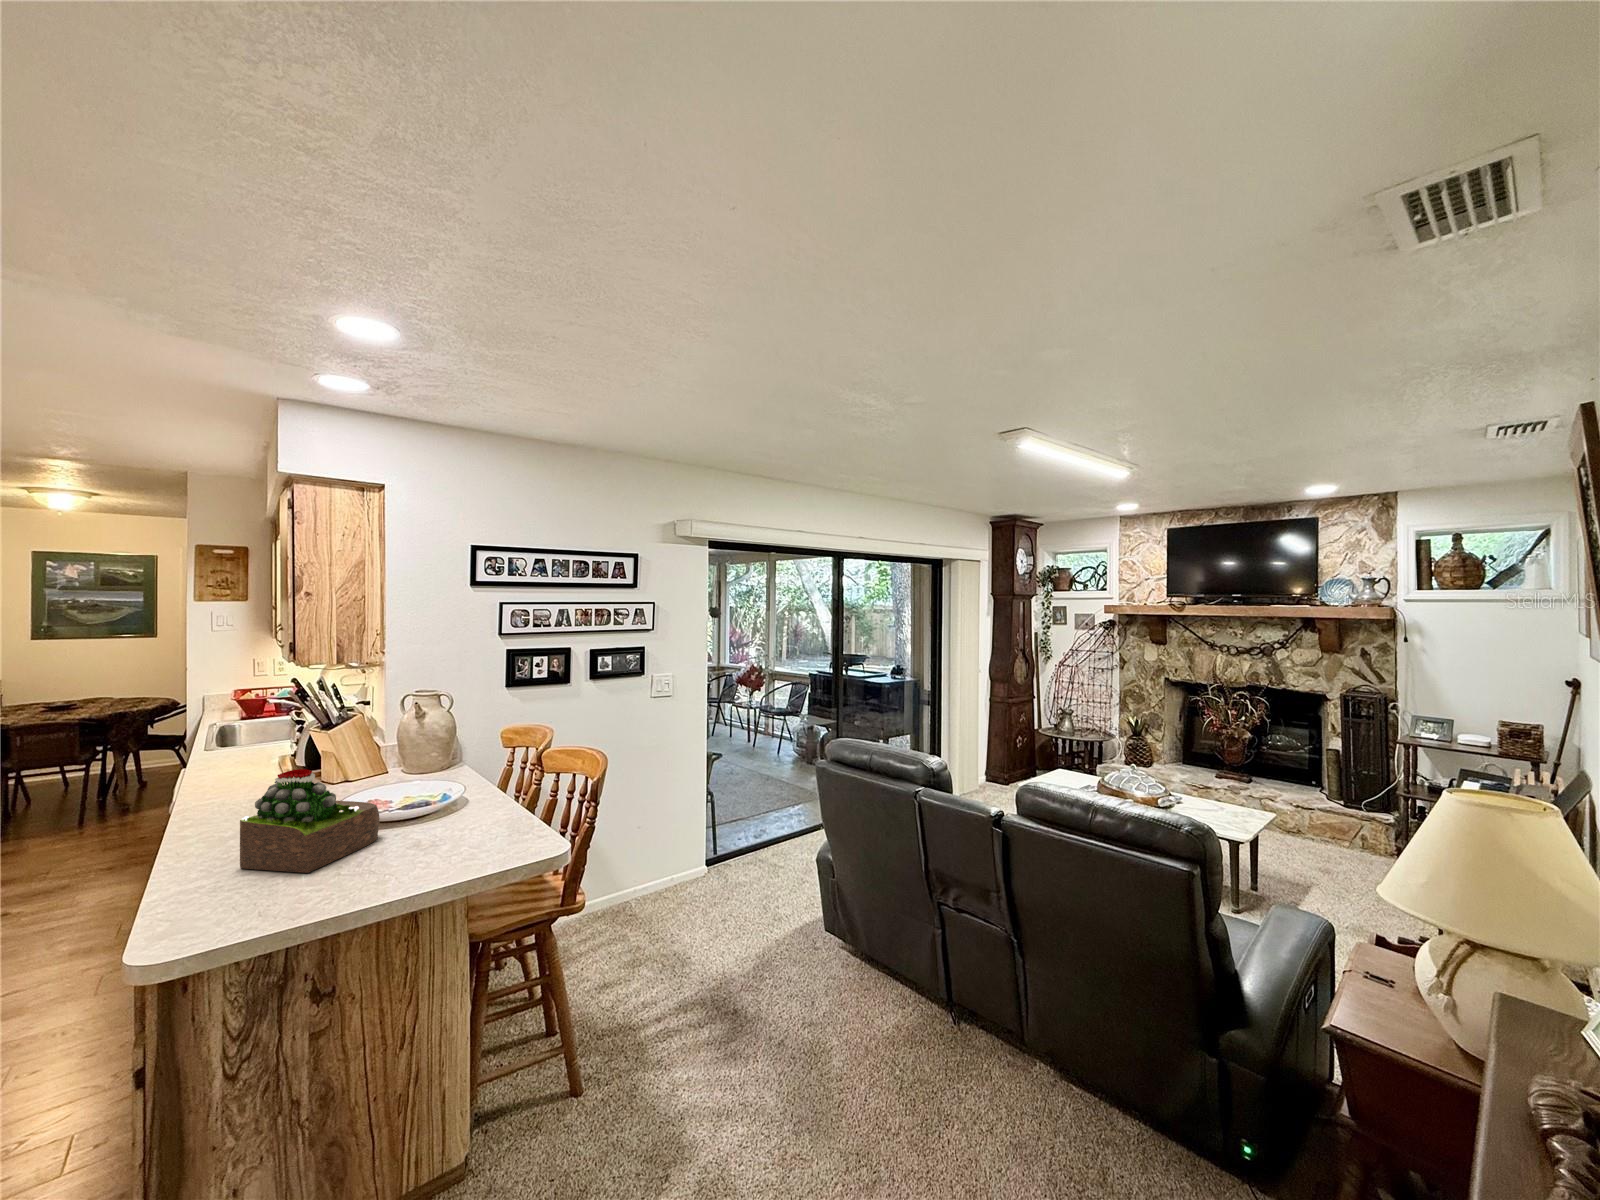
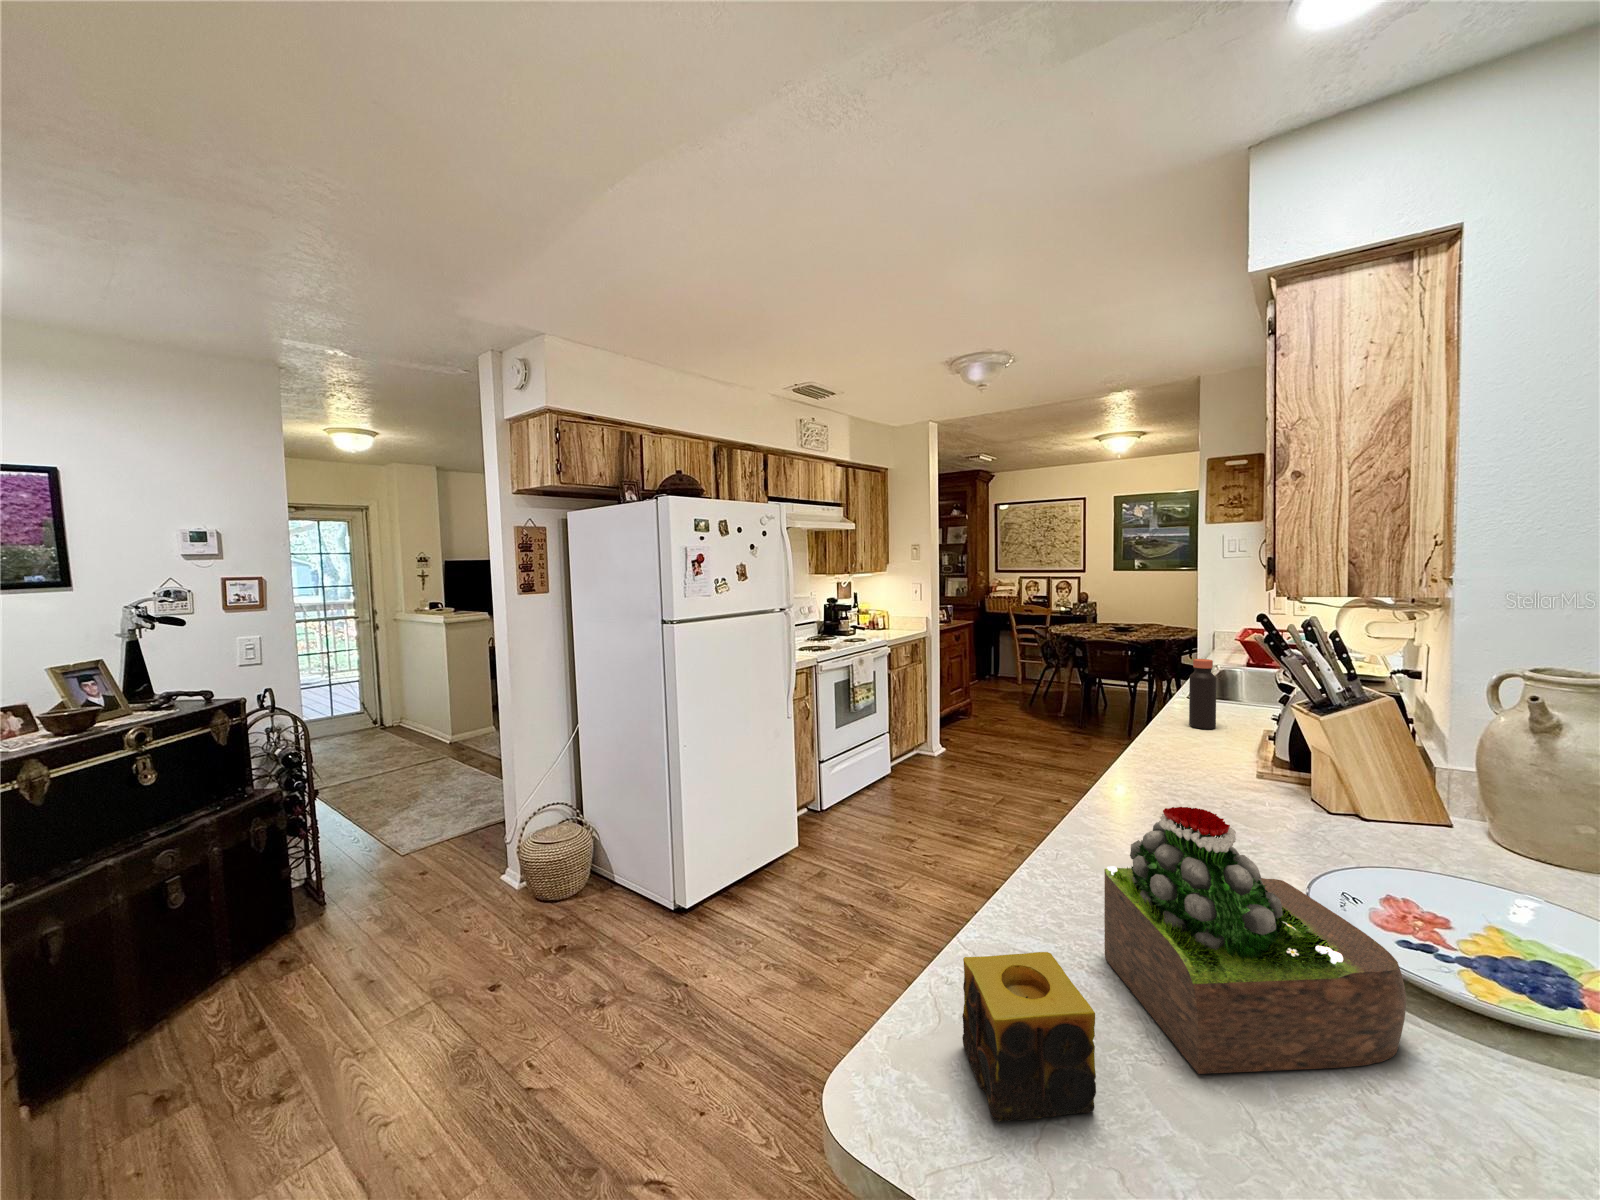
bottle: none [219,714,242,767] -> present [1189,659,1216,729]
candle: none [184,852,271,920] -> present [962,952,1096,1122]

